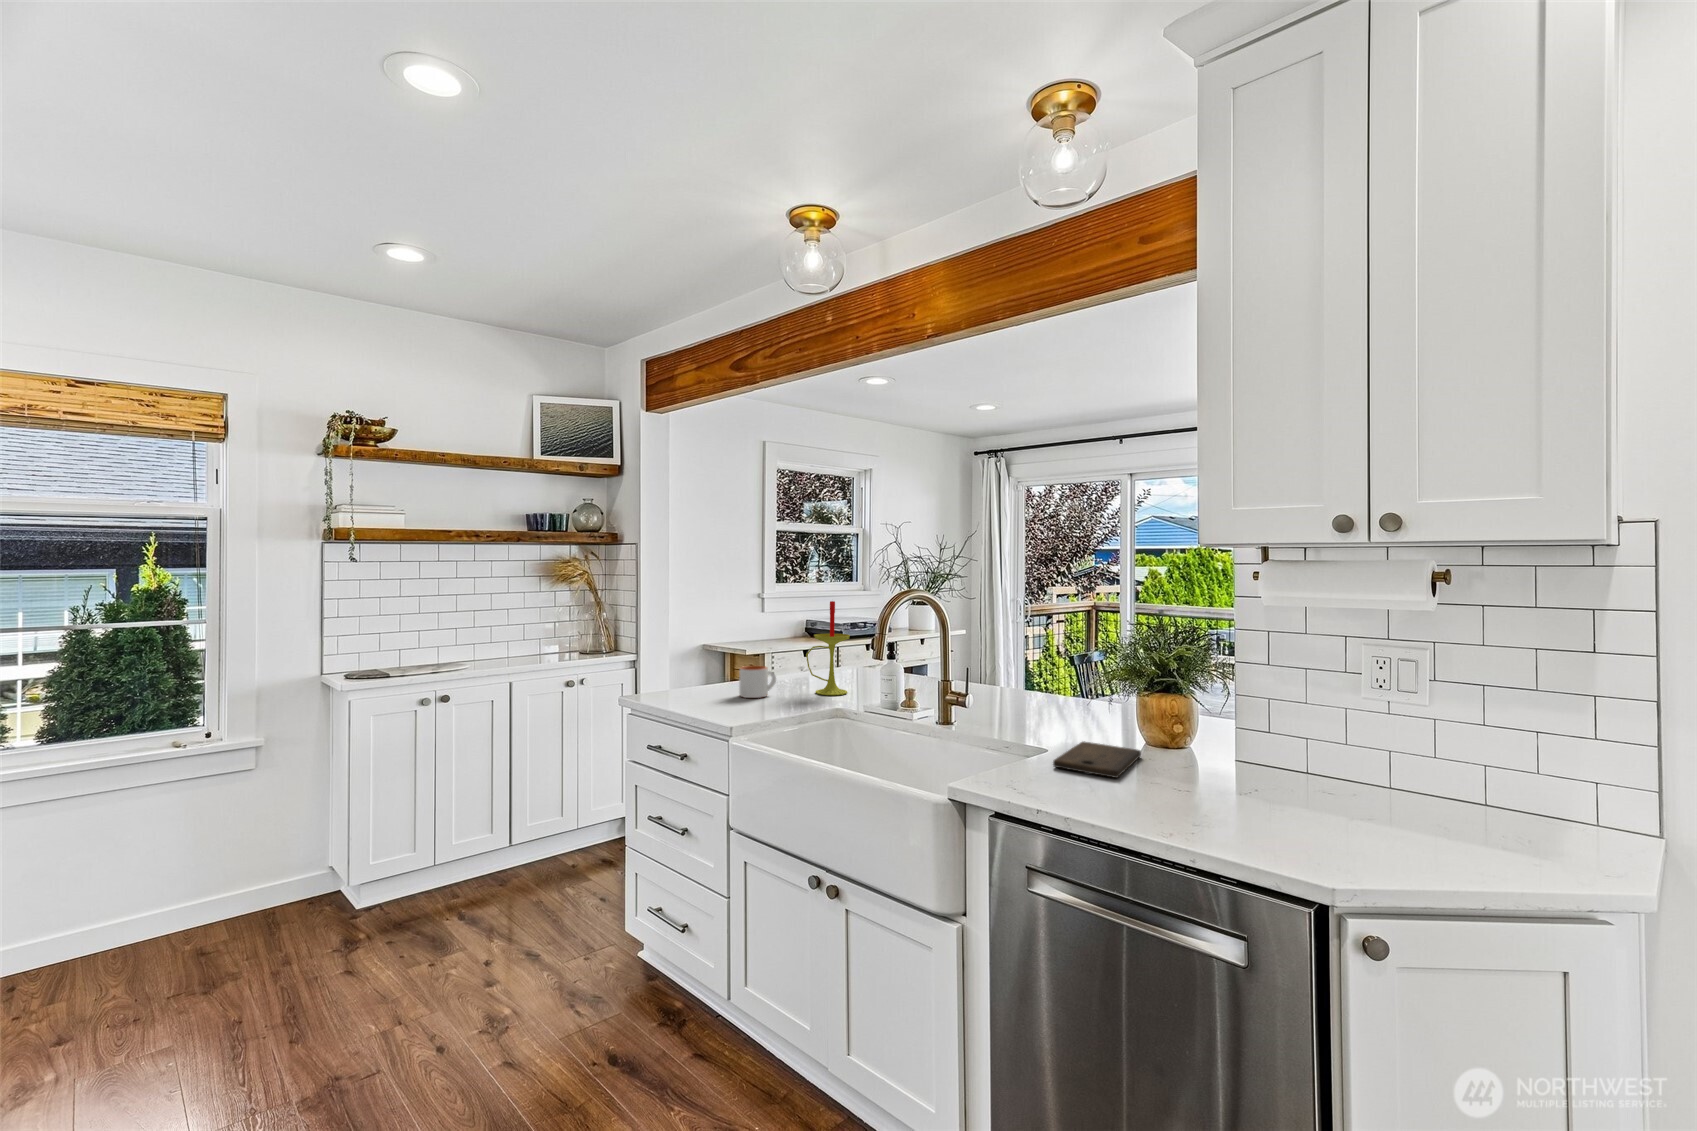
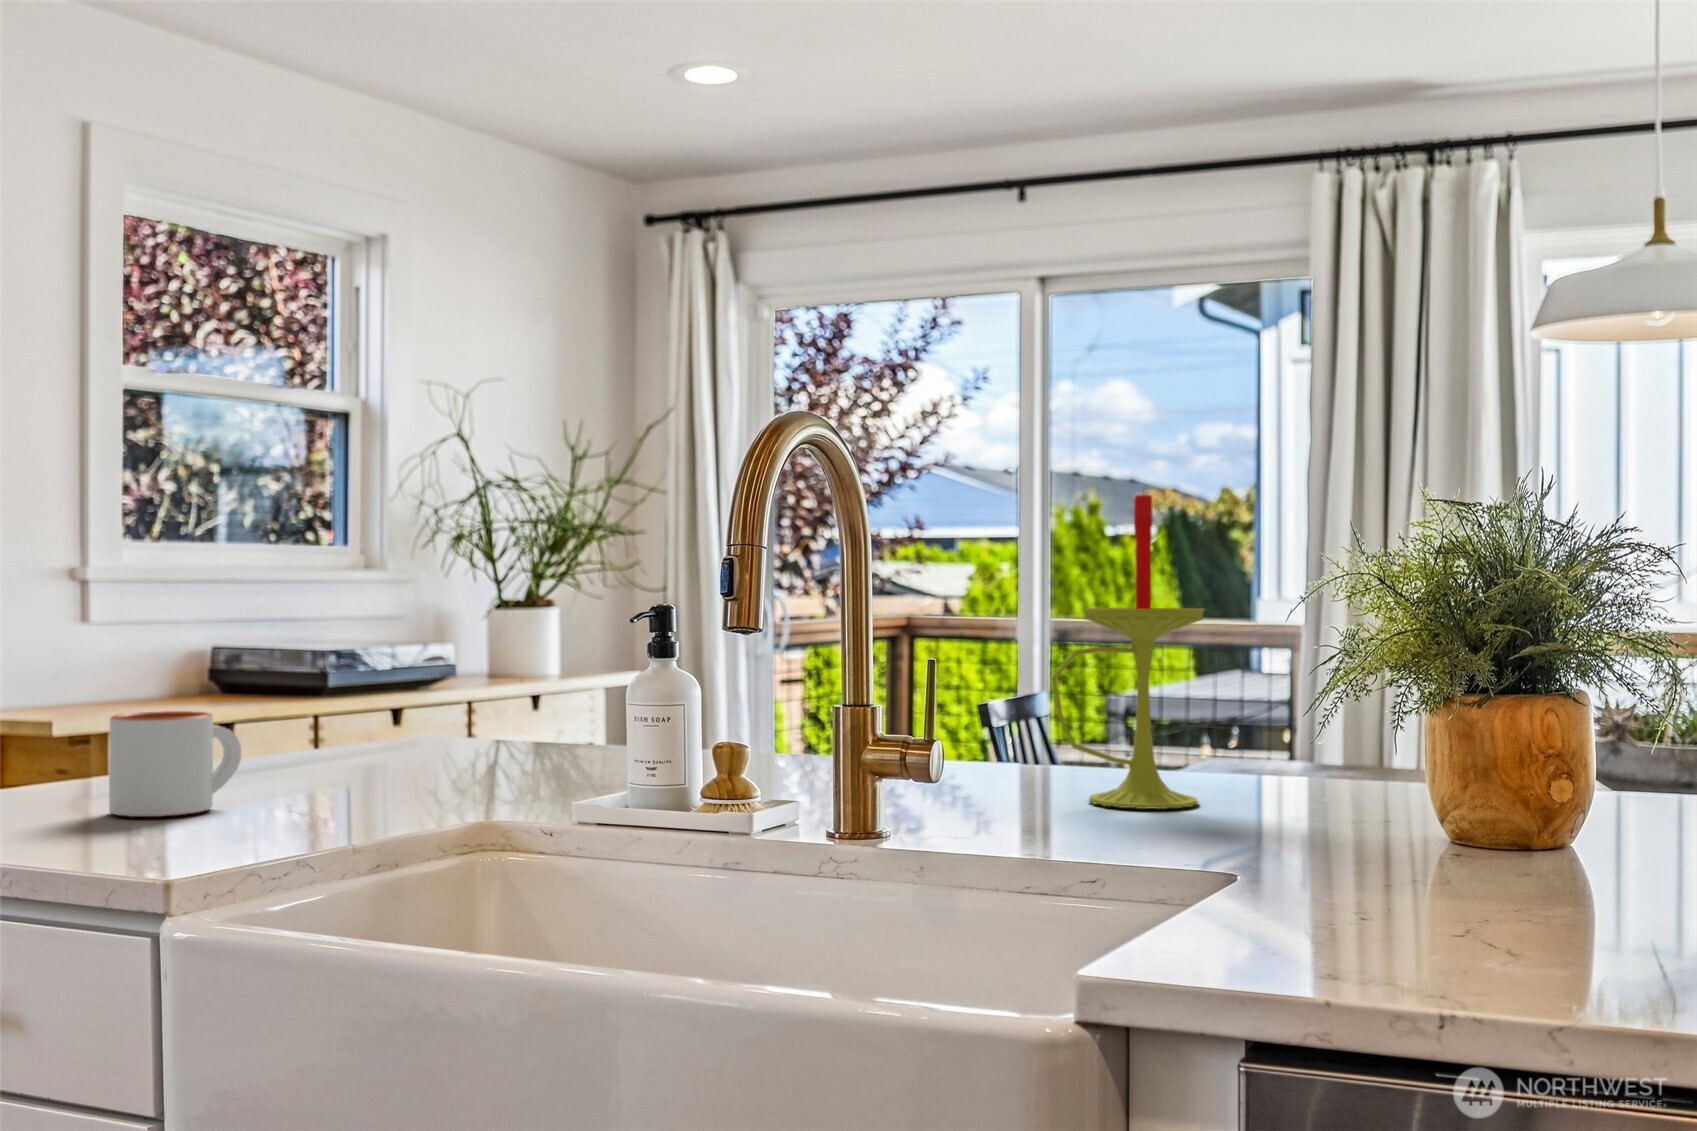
candle: present [806,601,850,695] -> present [1051,495,1204,809]
cutting board: present [1053,741,1141,778] -> none [1311,843,1525,919]

